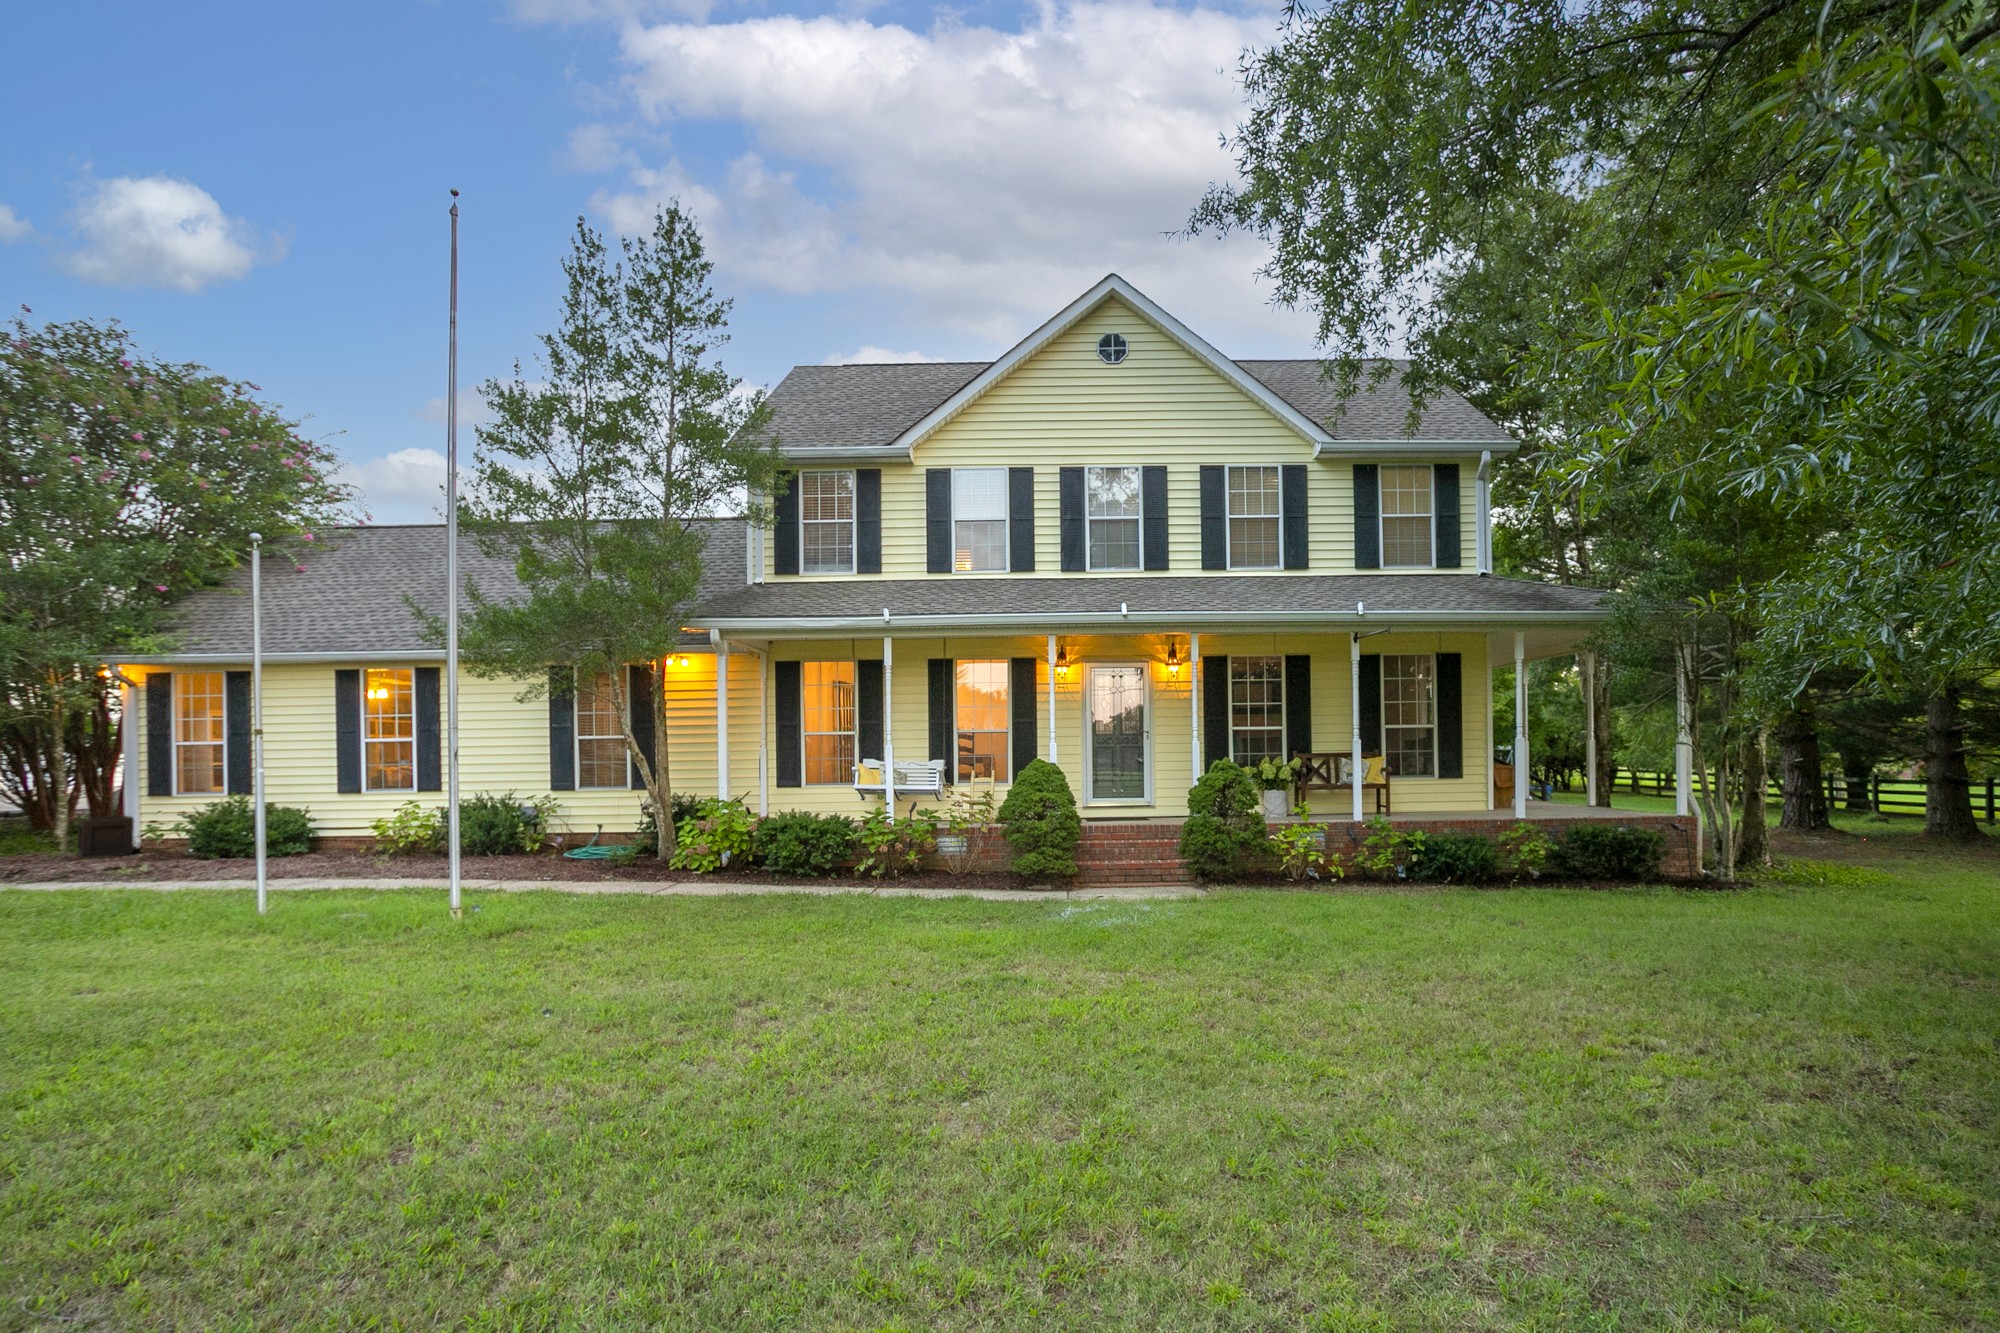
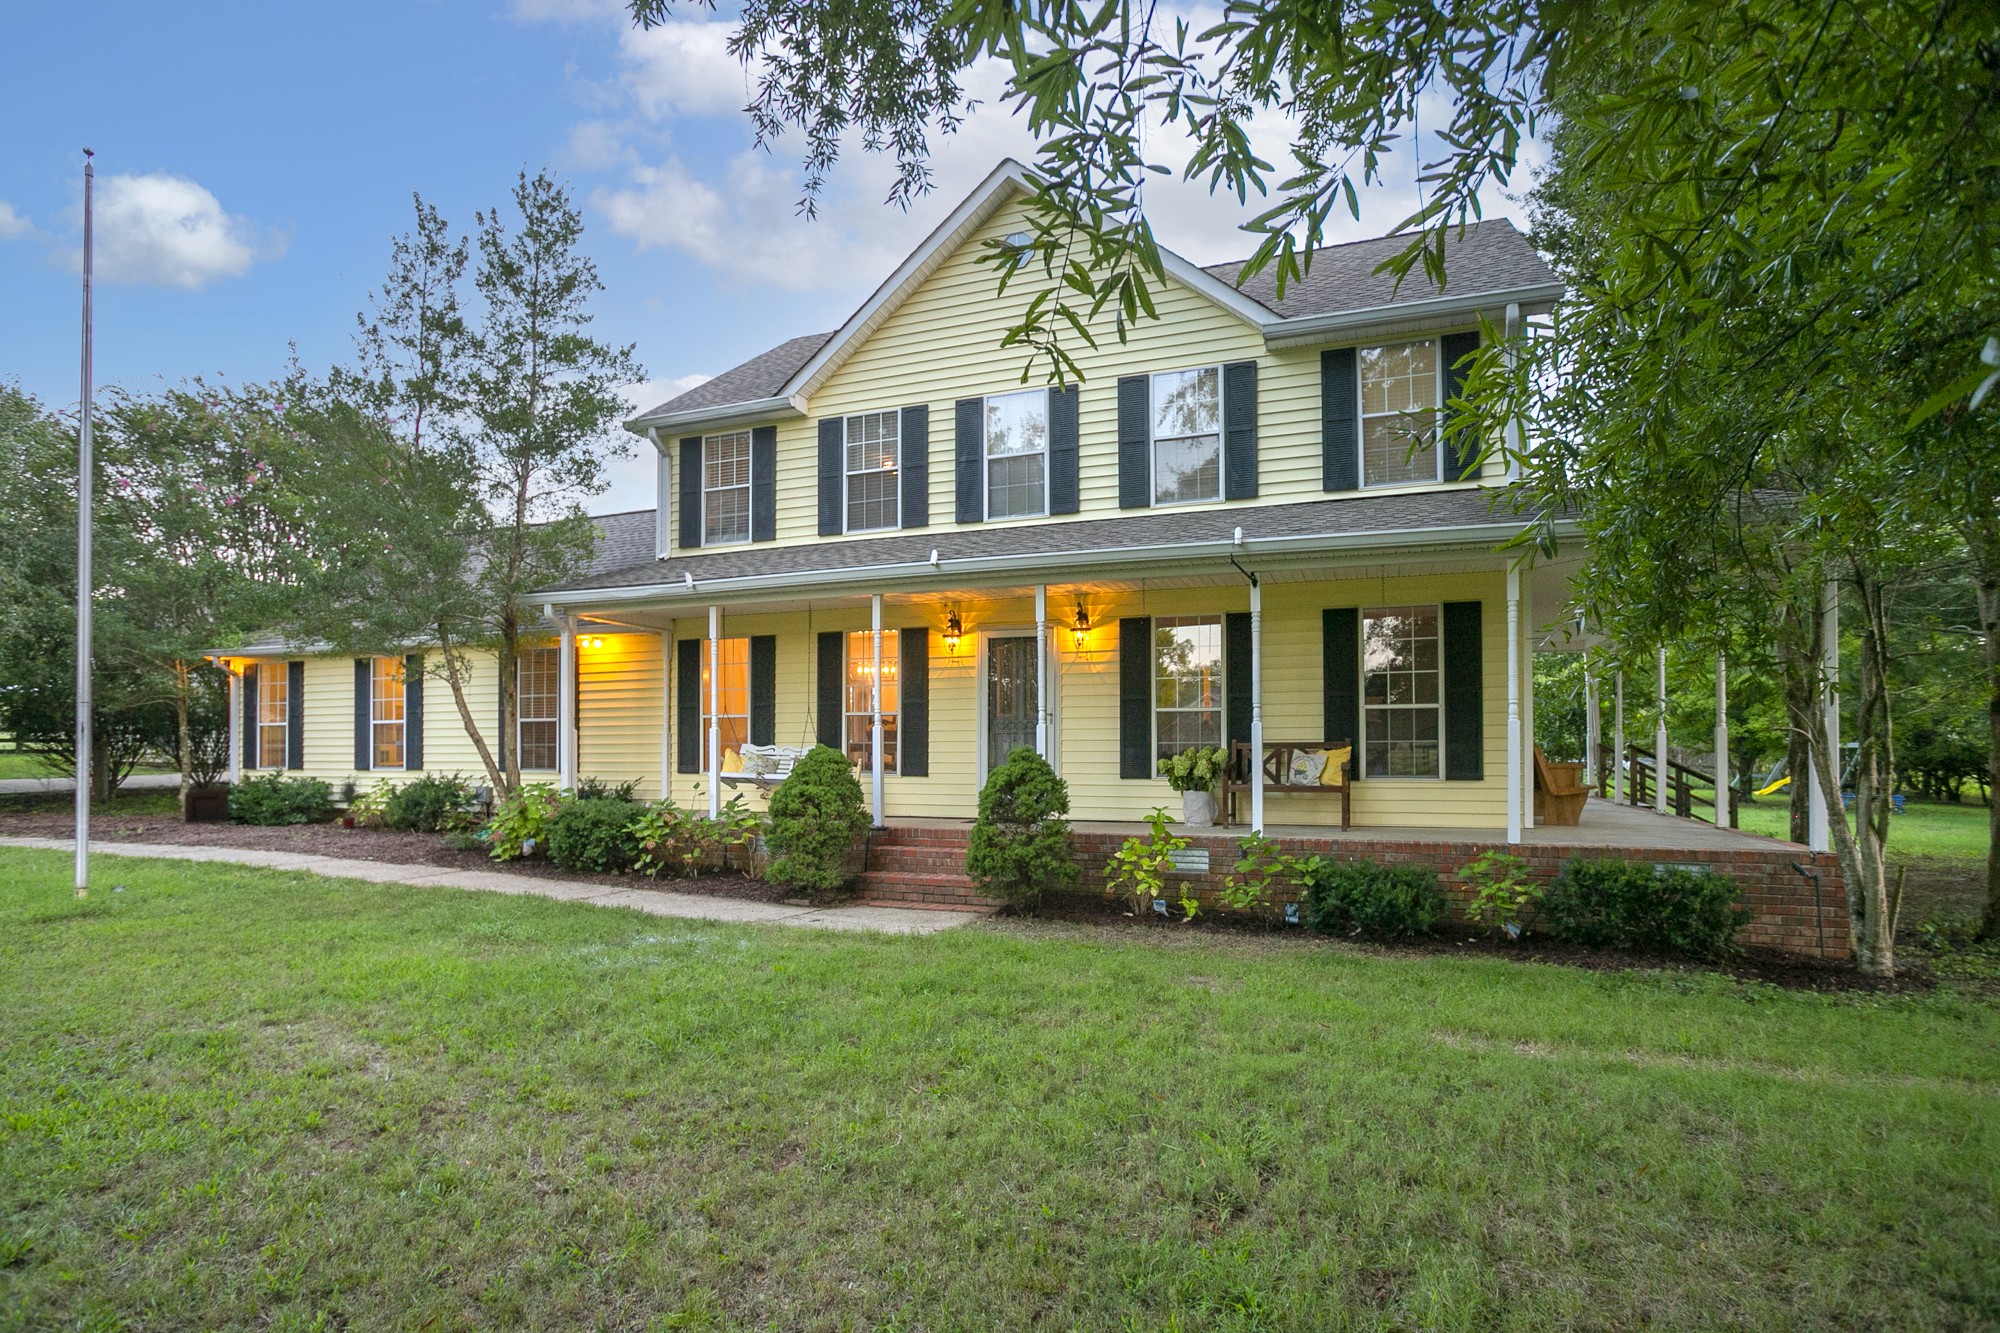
potted tree: none [326,795,366,856] -> present [339,774,369,829]

